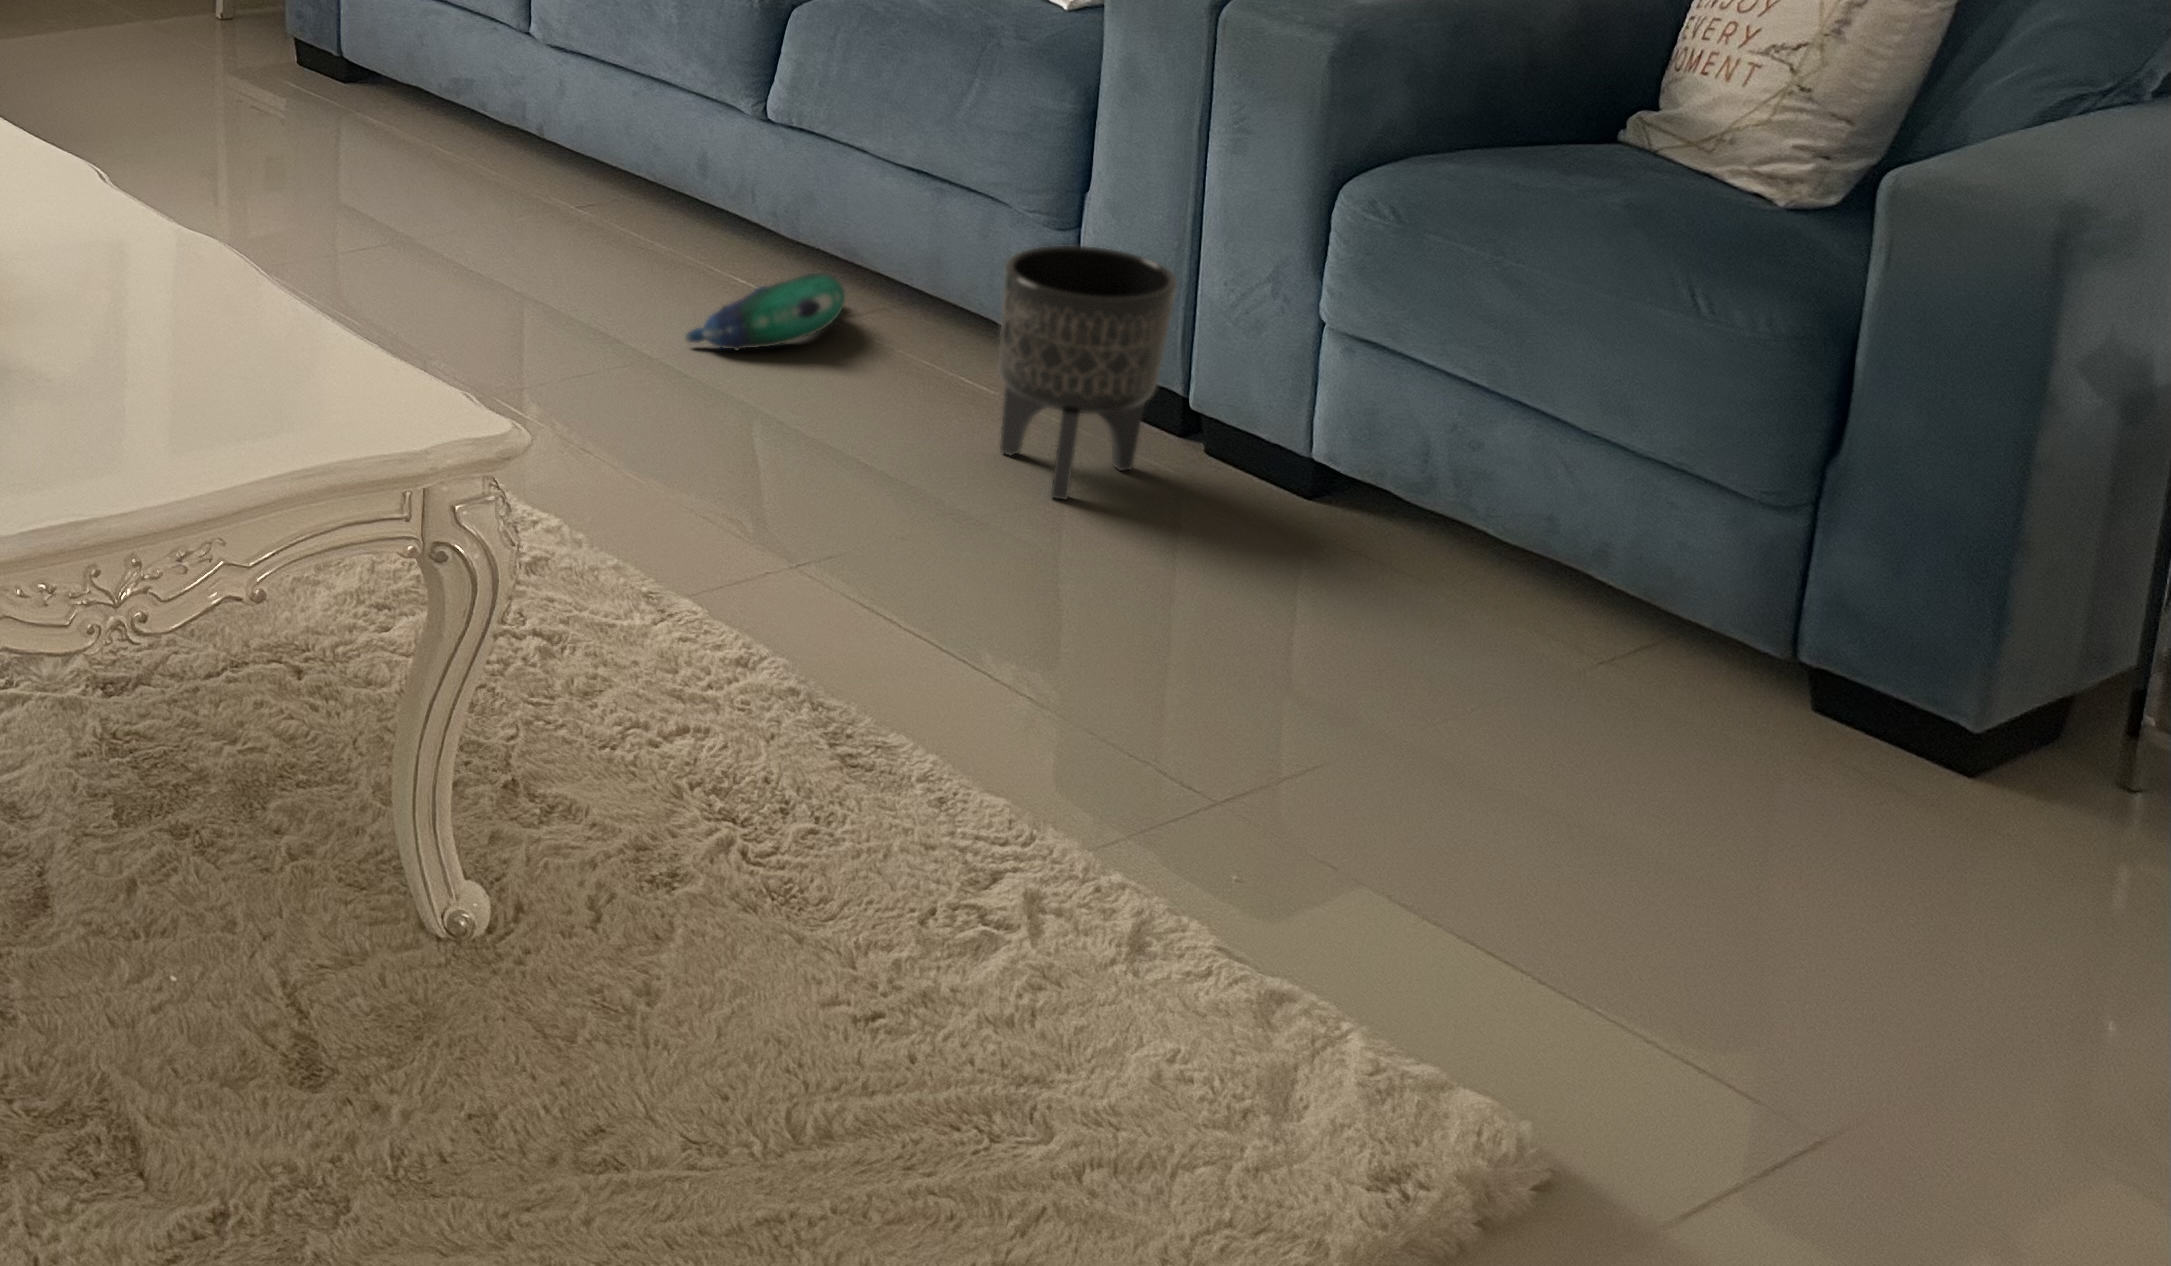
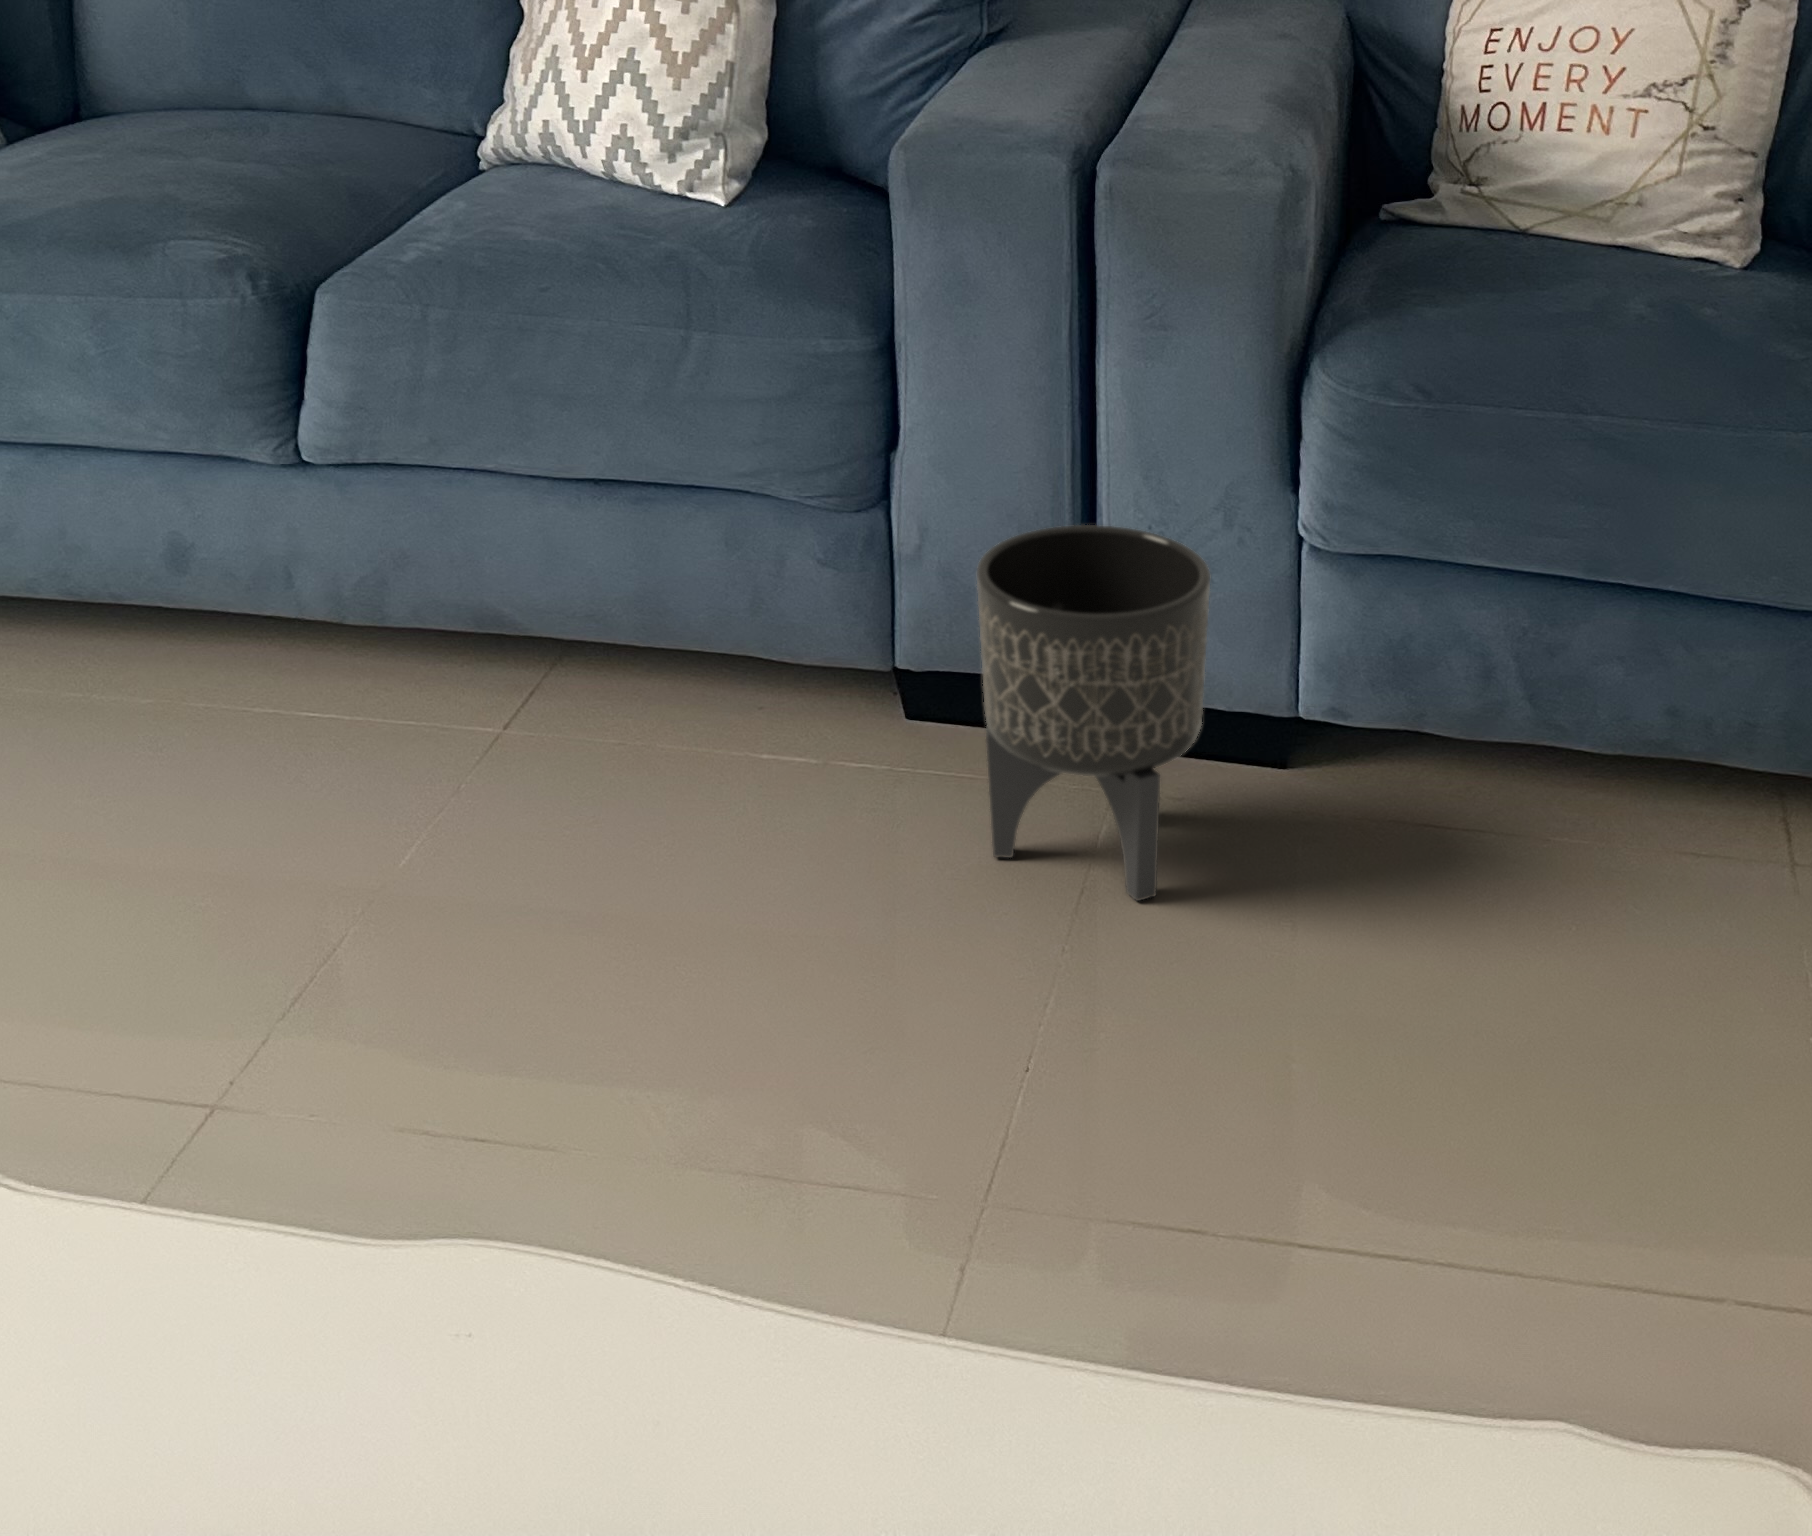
plush toy: present [686,273,845,350] -> none [411,671,592,852]

